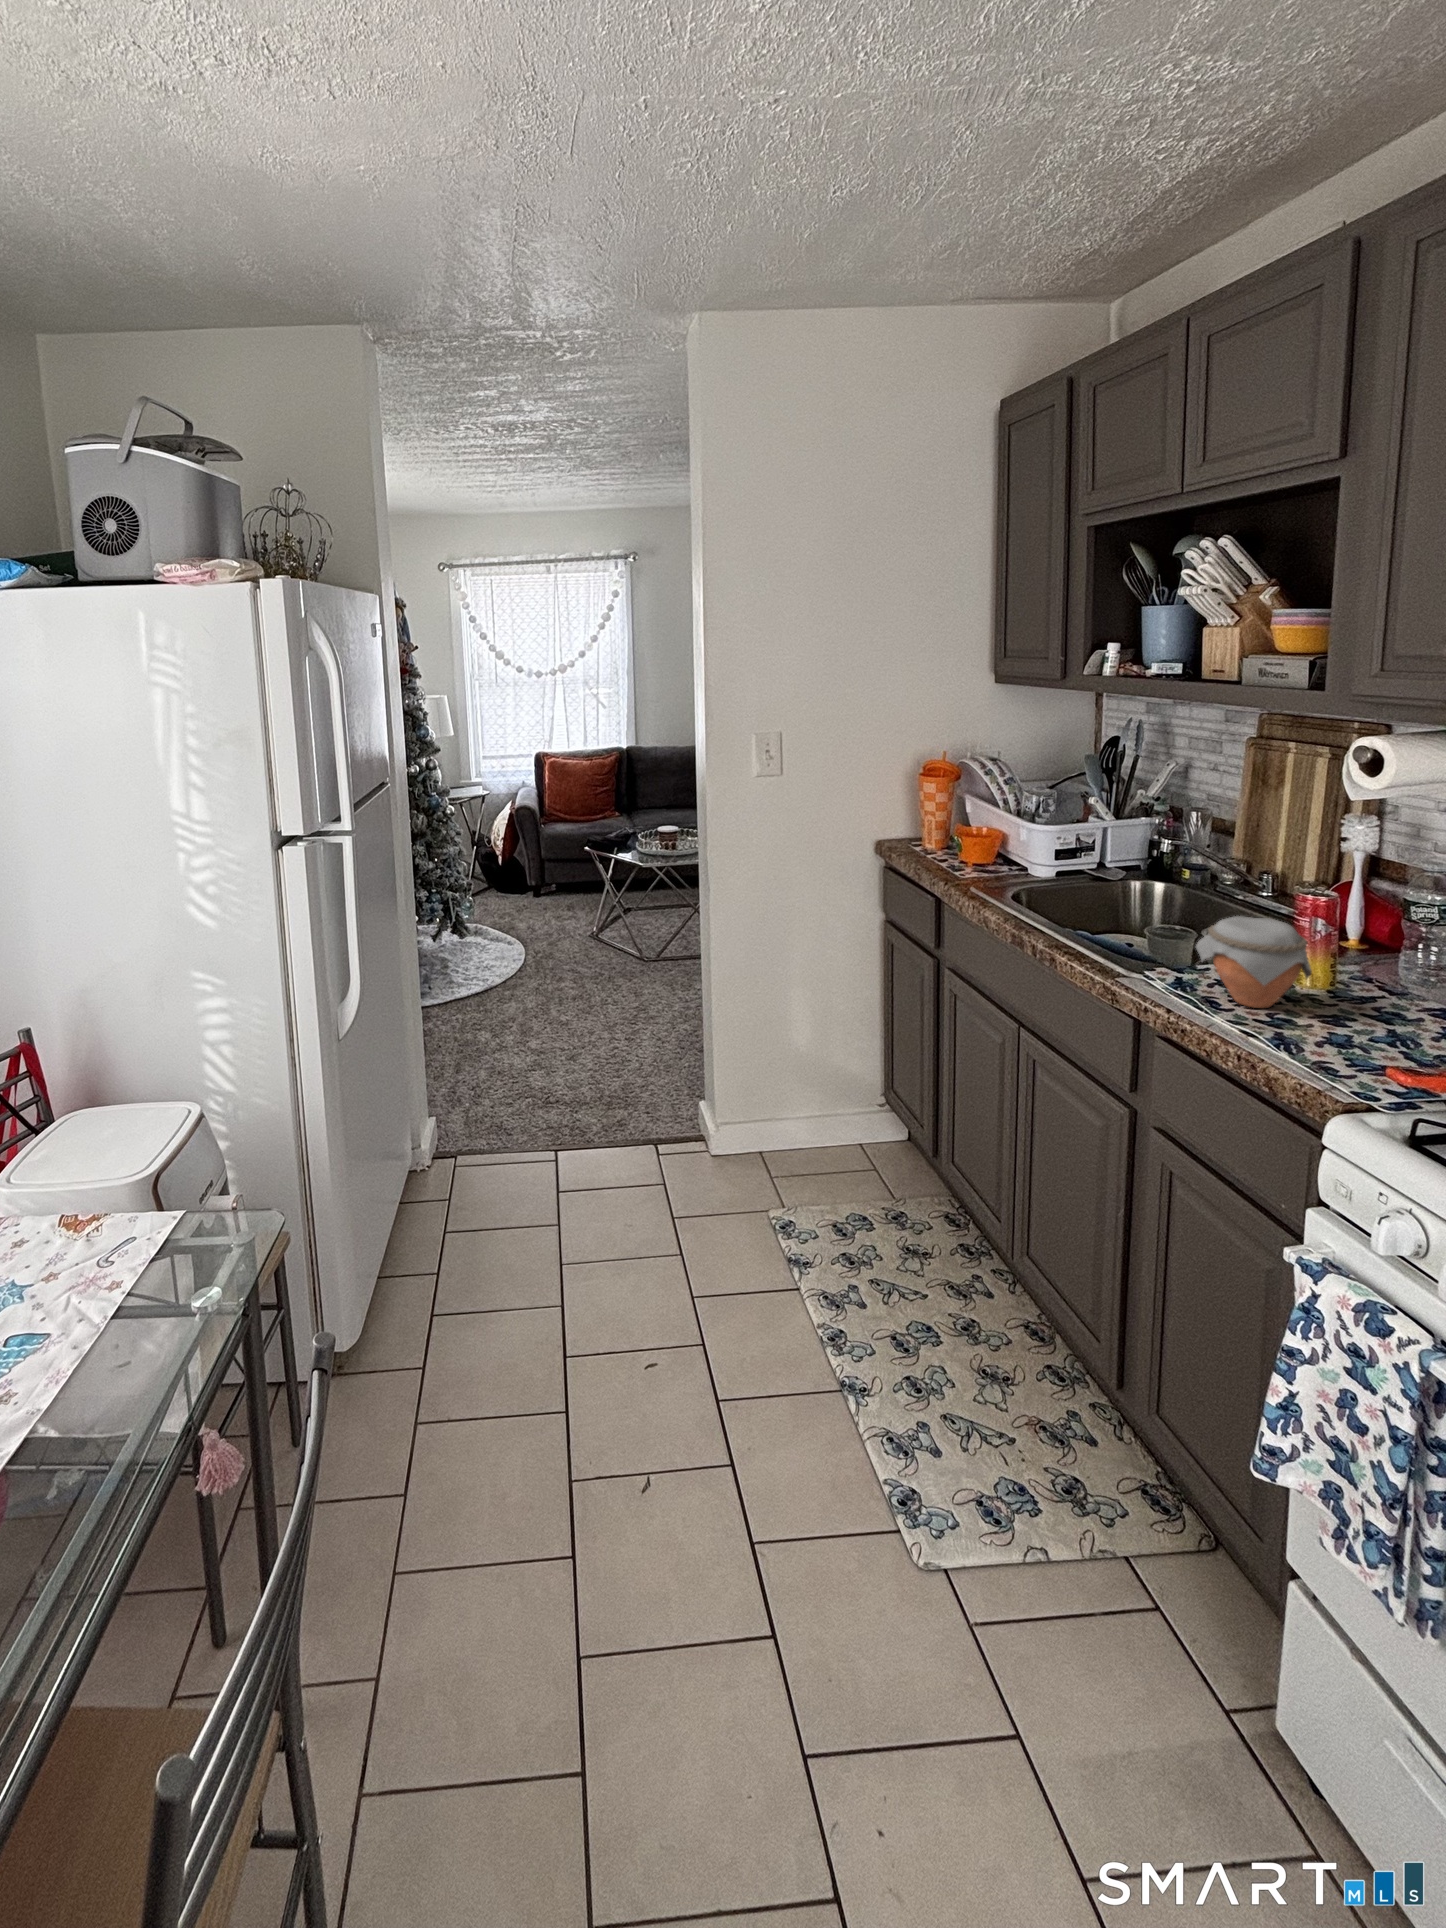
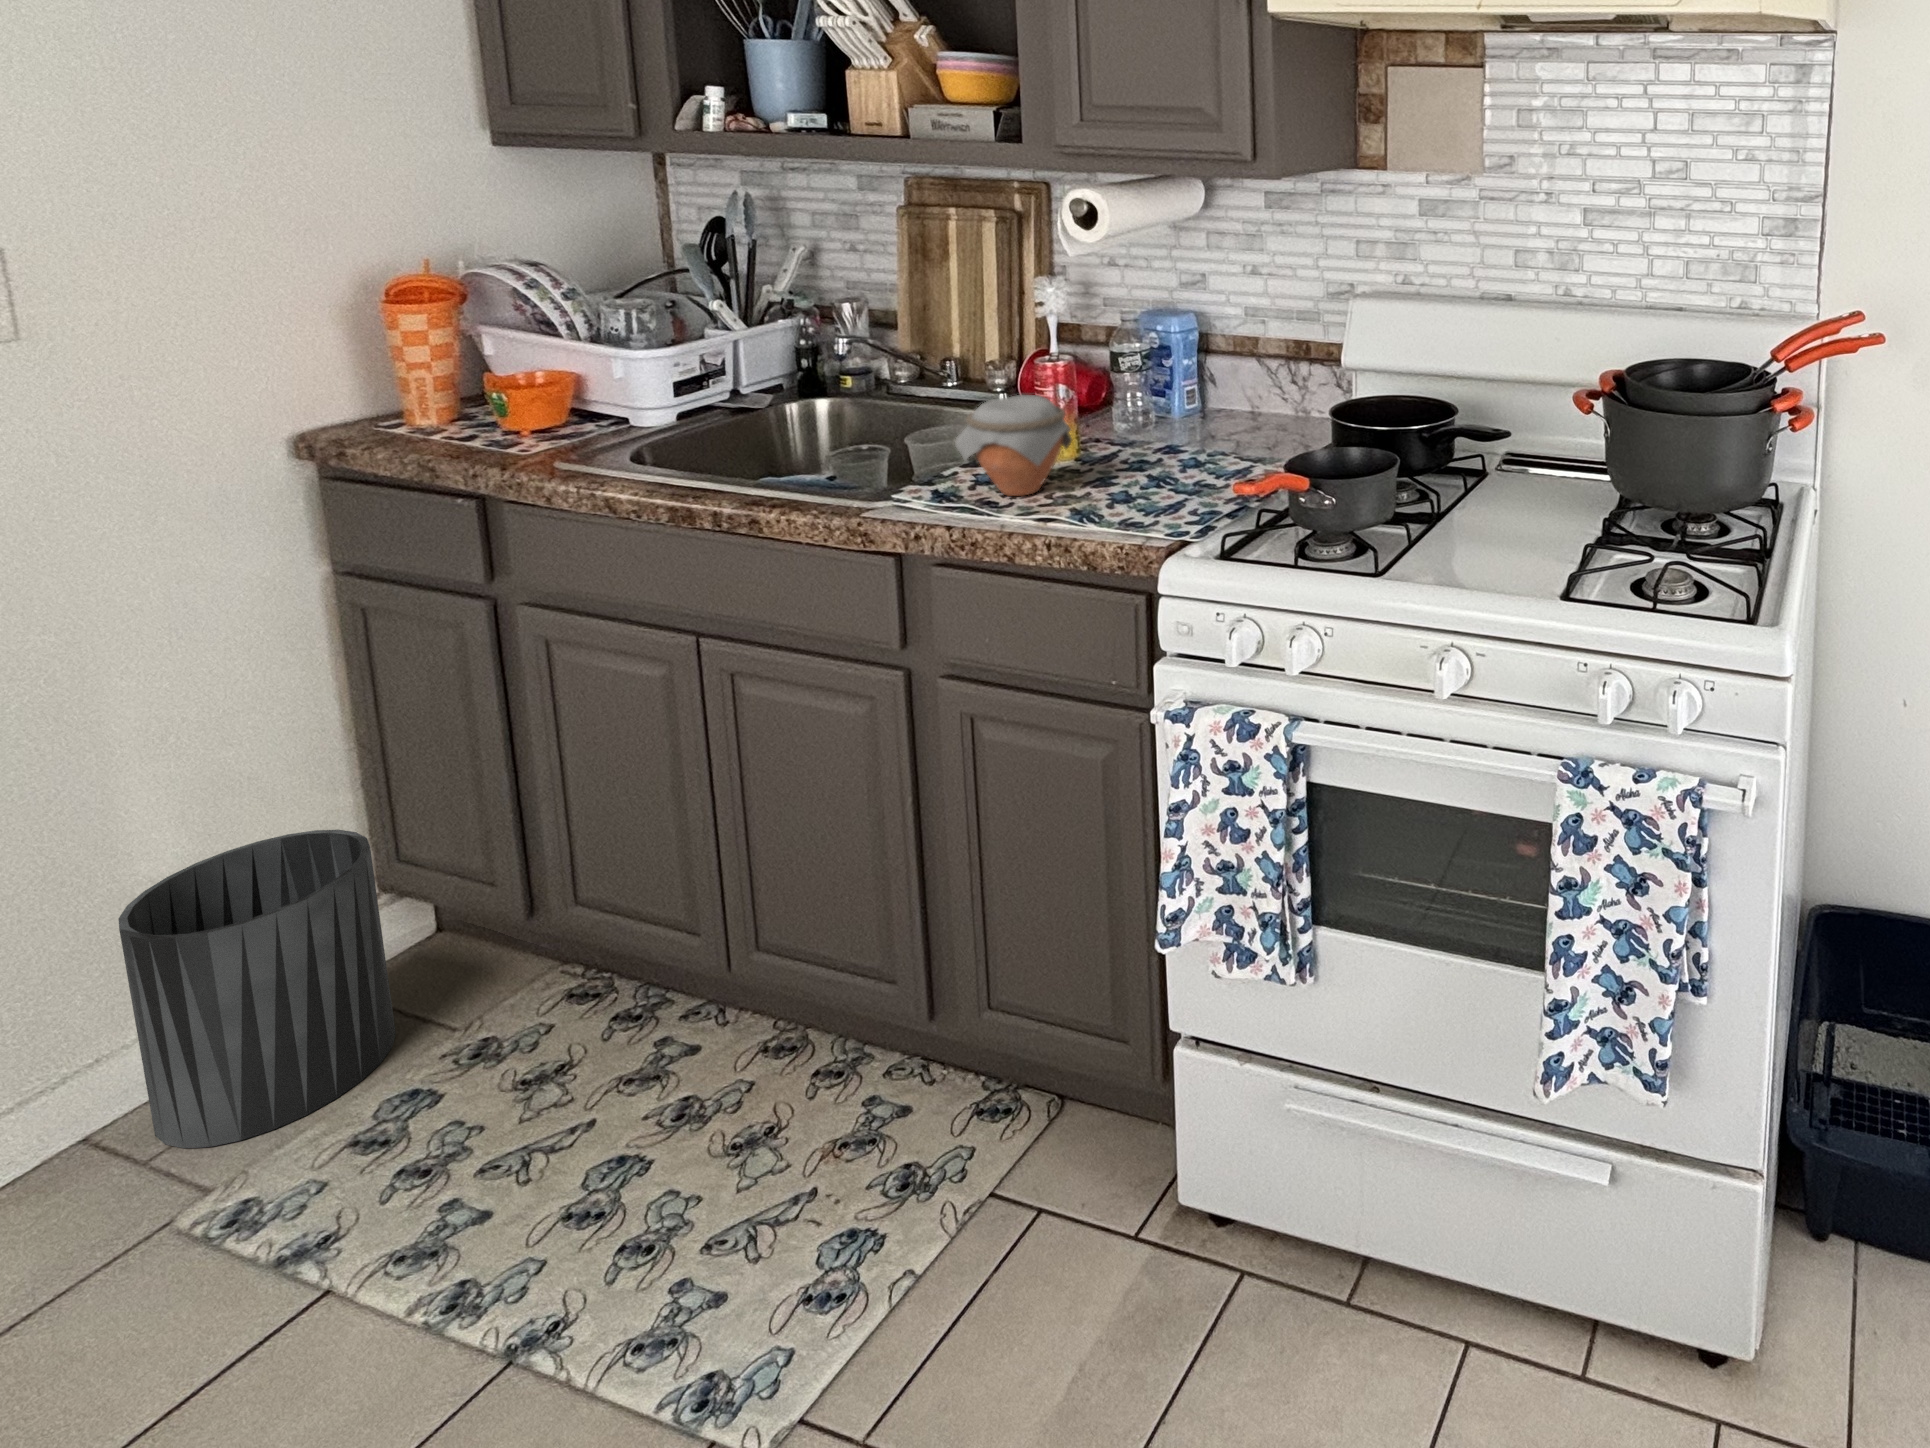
trash can: none [778,1047,870,1198] -> present [119,830,396,1148]

